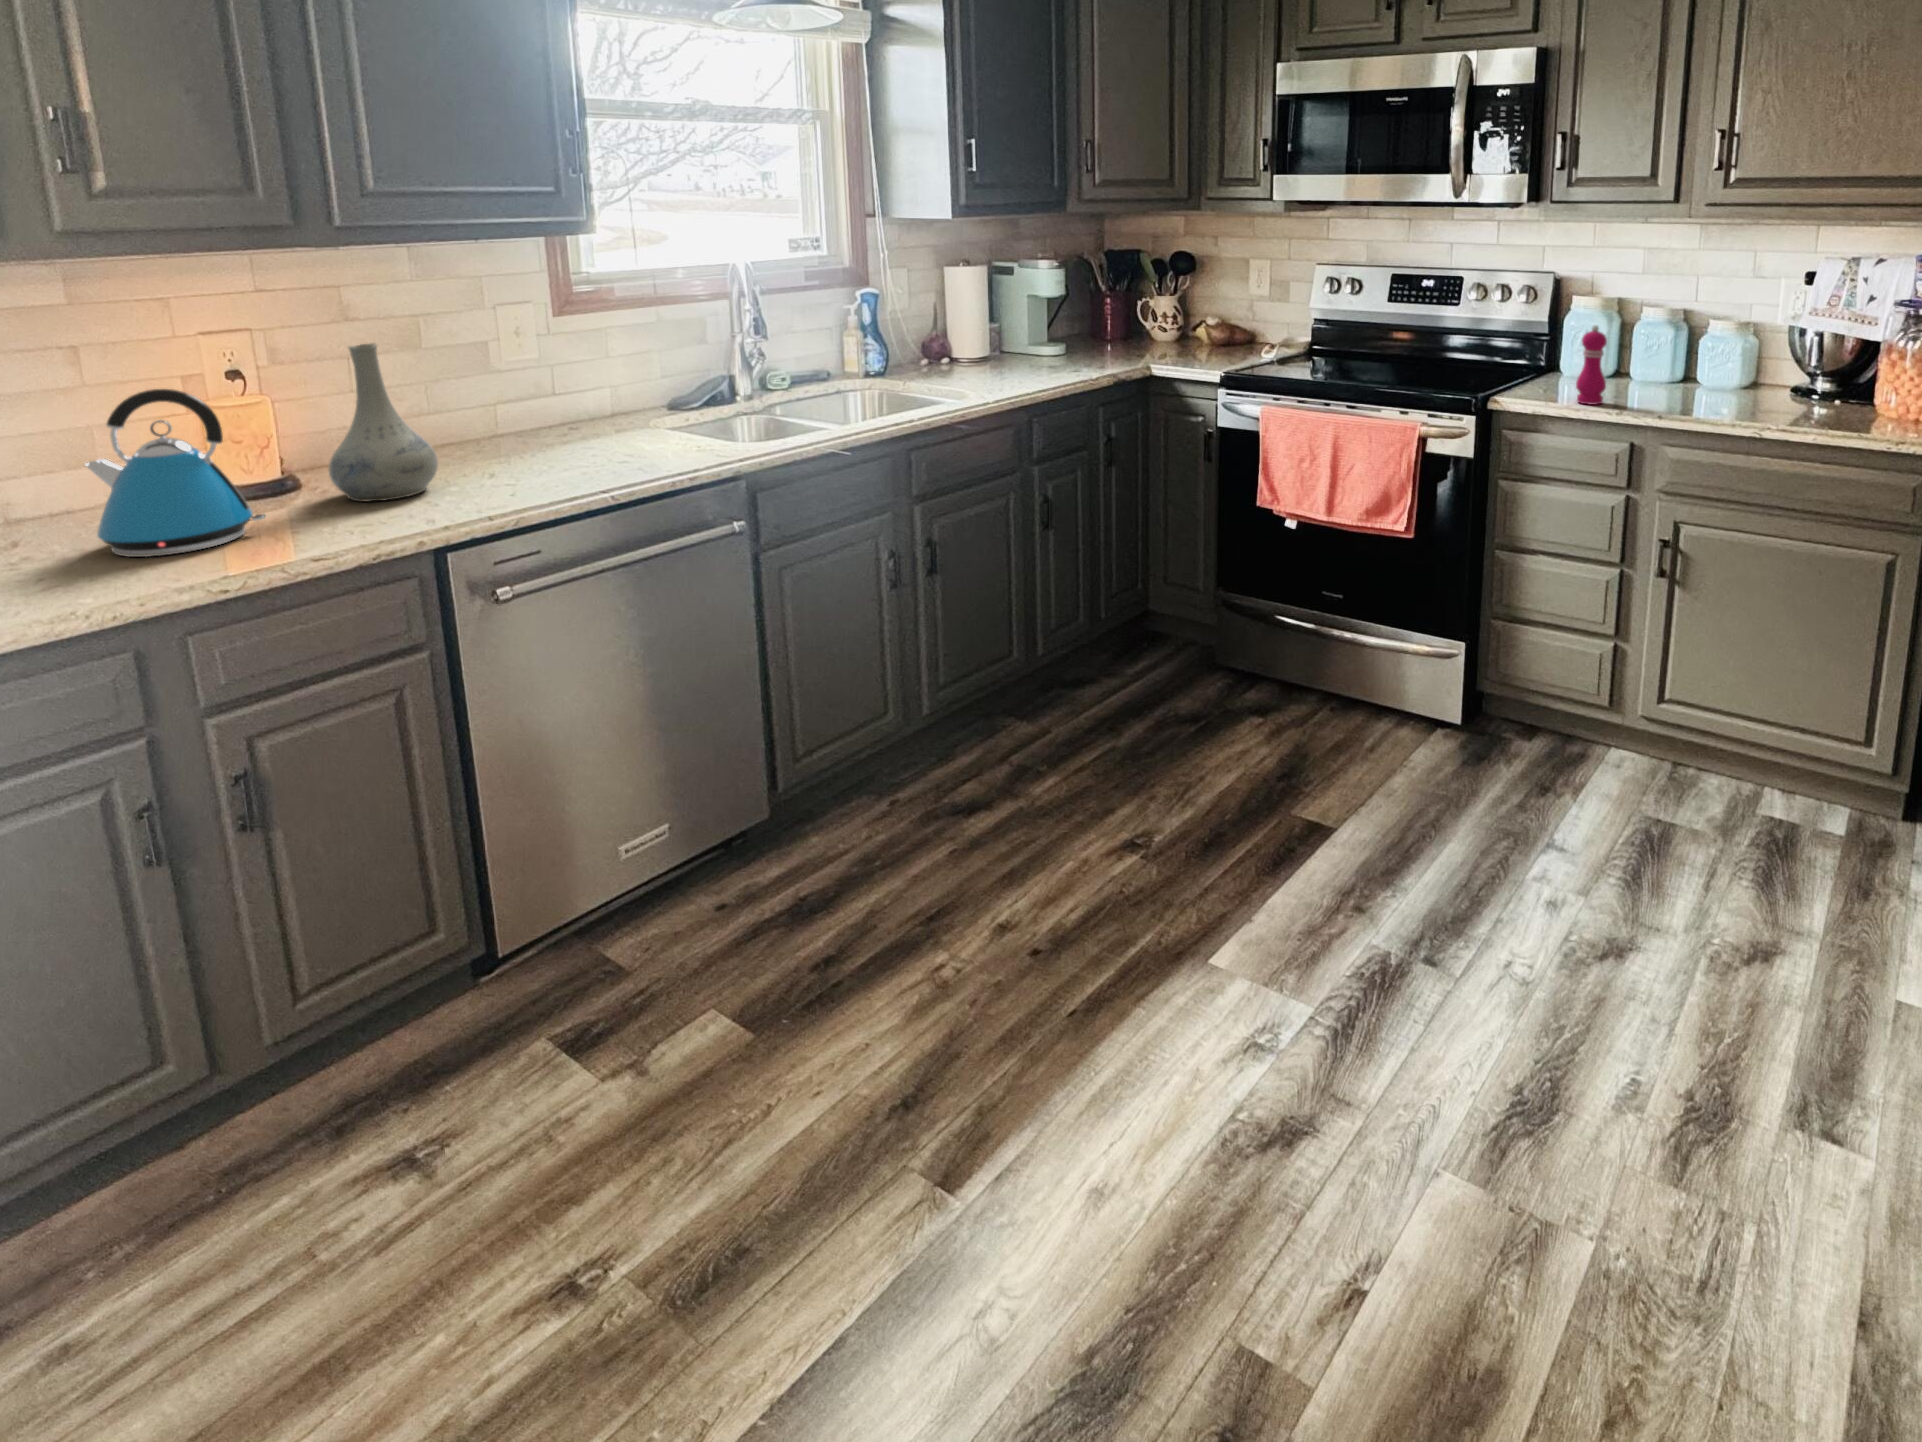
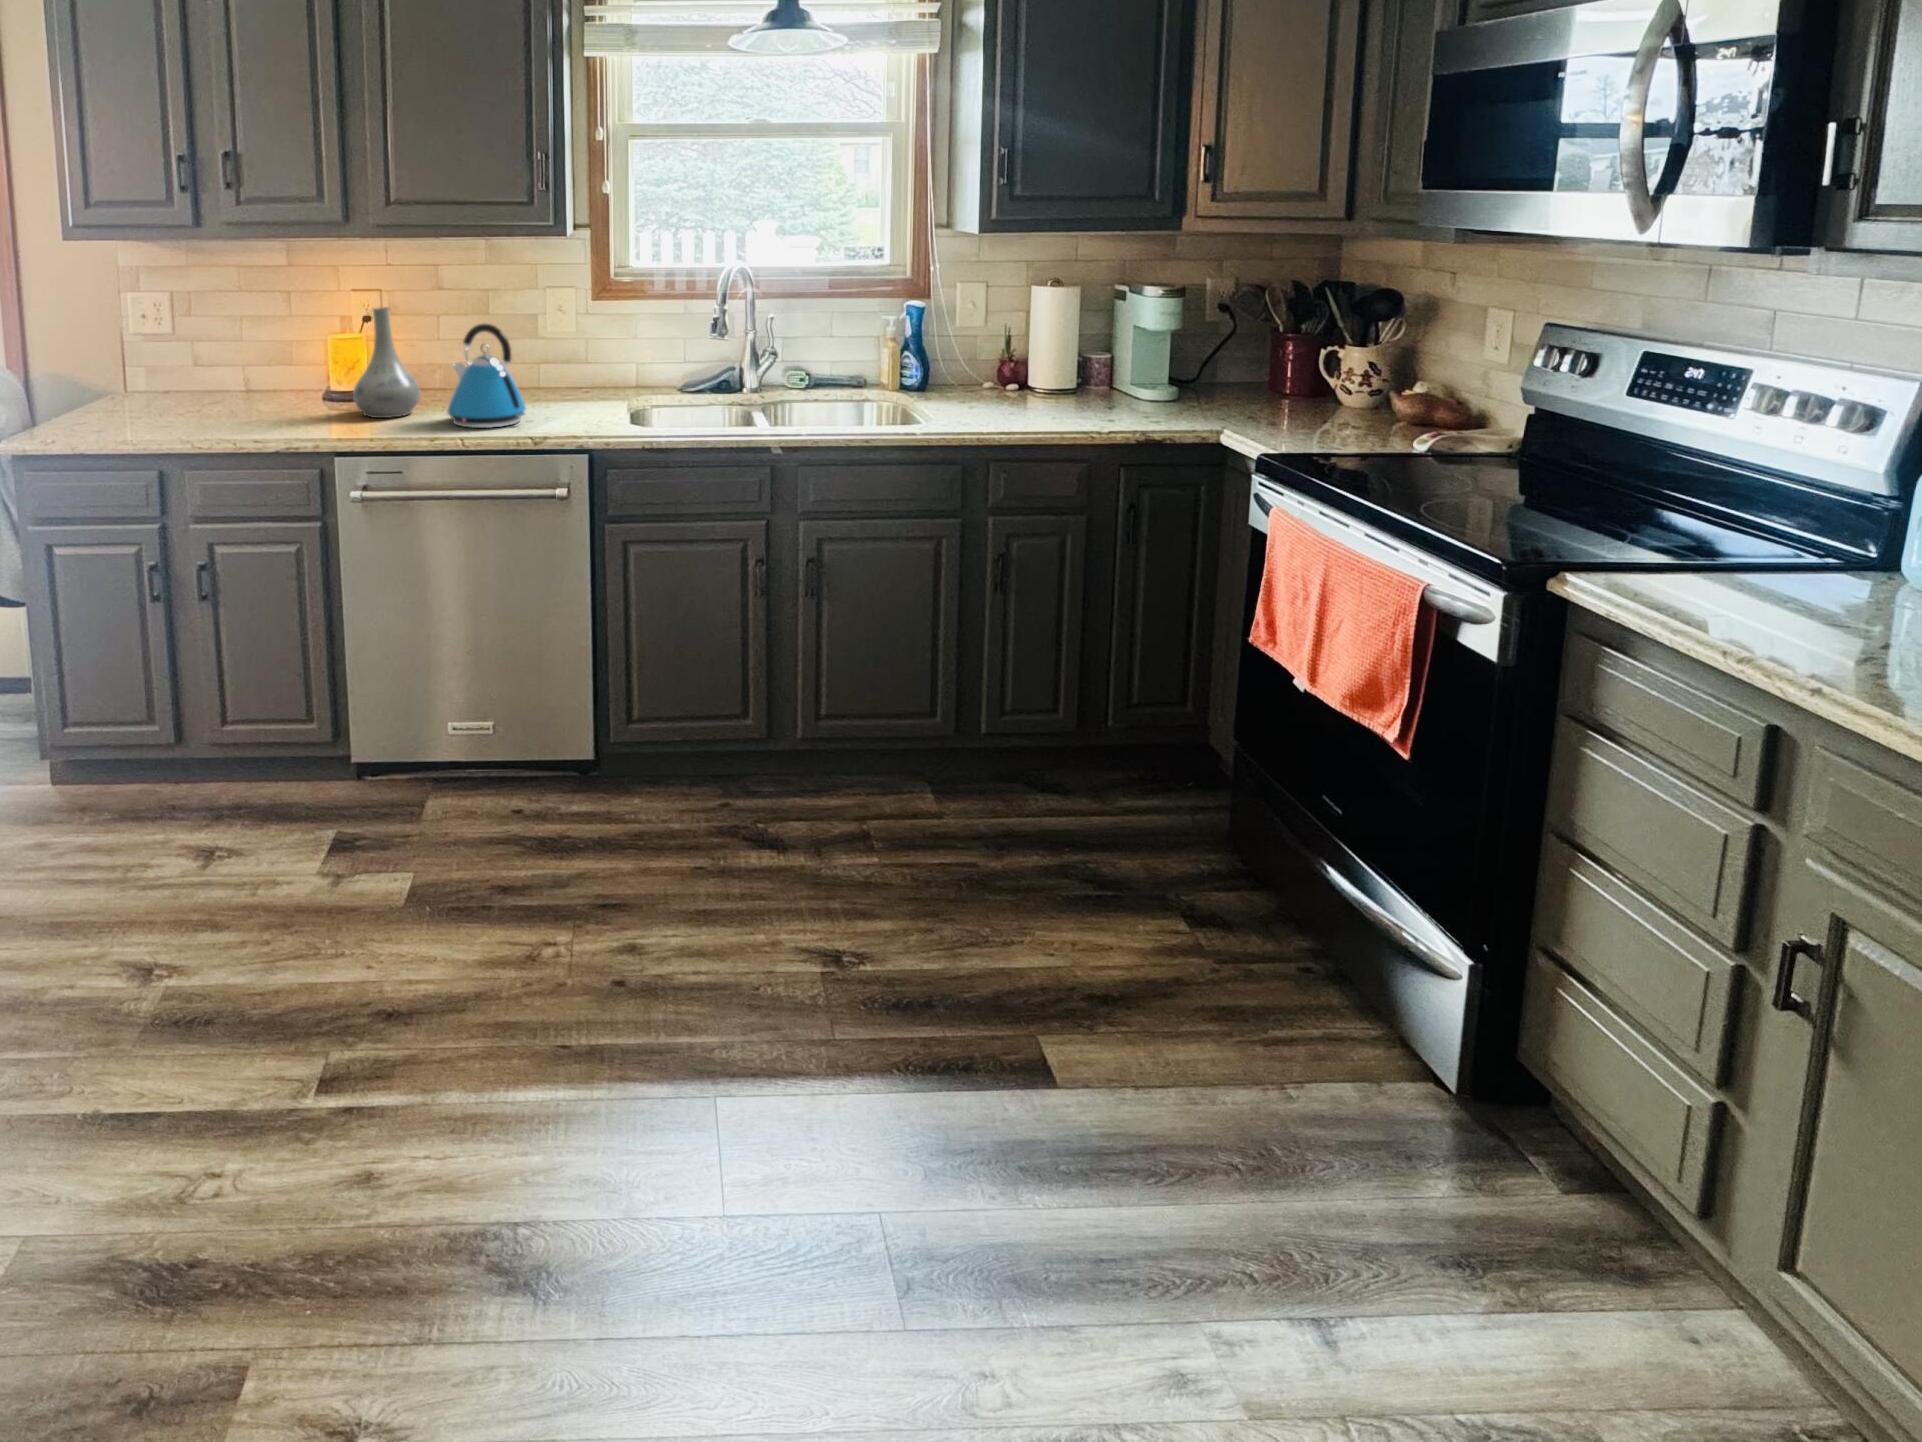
pepper mill: present [1576,325,1607,405] -> none [1731,485,1809,639]
kettle: present [85,389,265,557] -> present [447,324,526,428]

